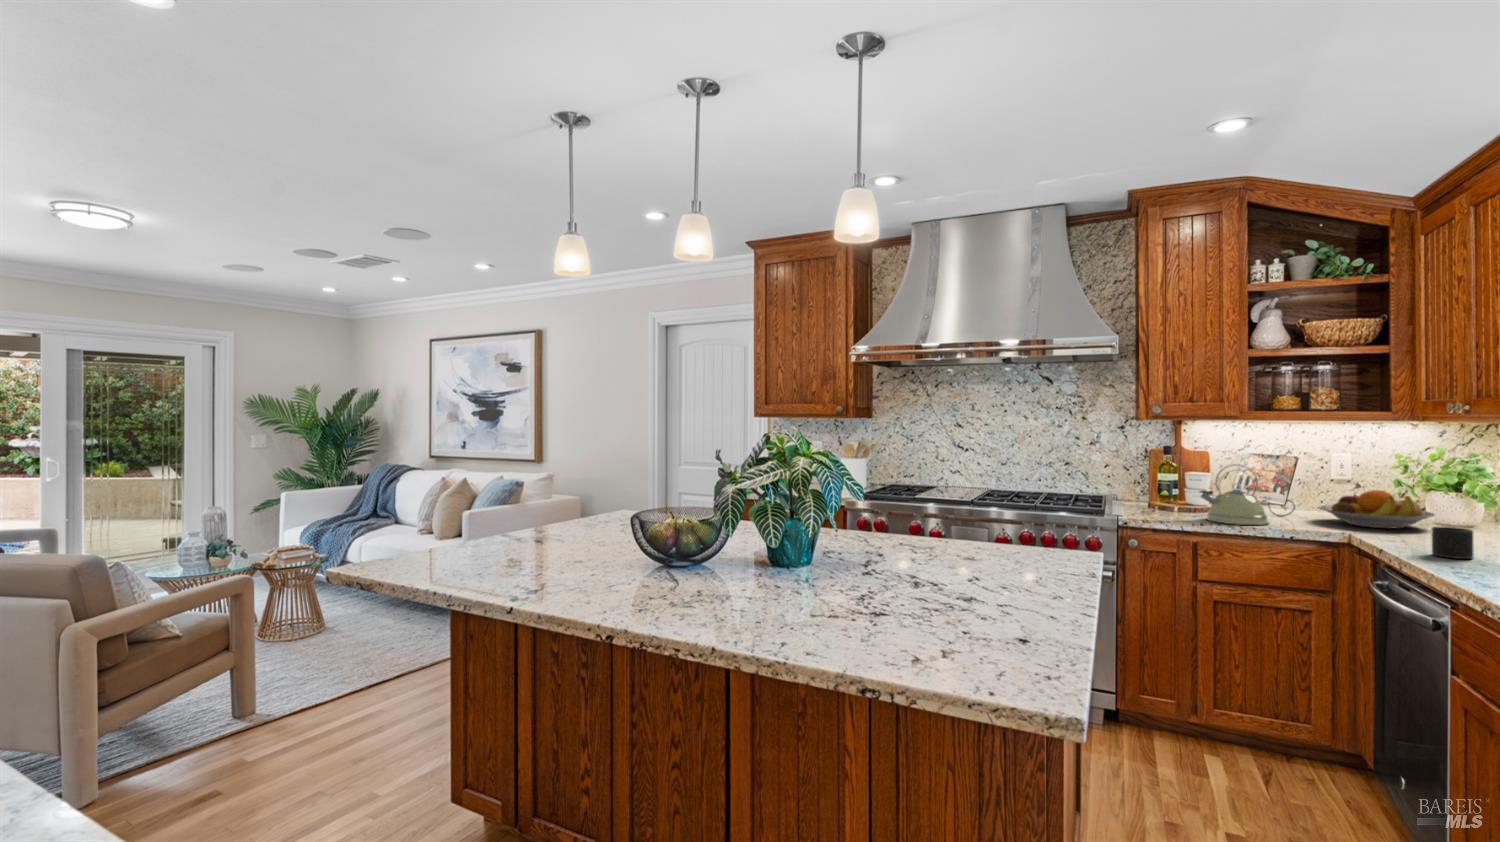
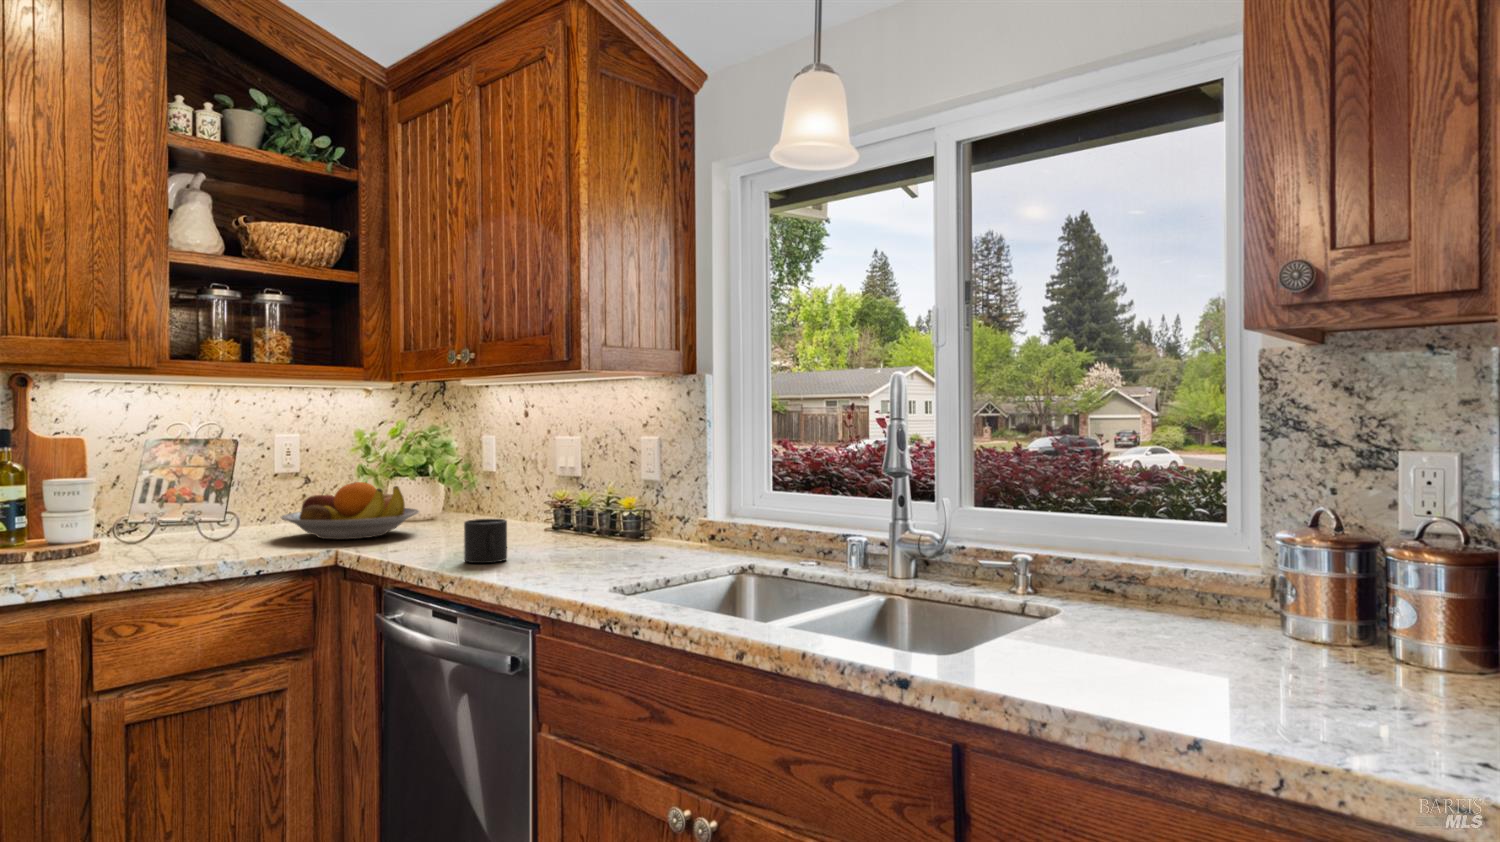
kettle: present [1200,464,1268,525] -> none [87,451,216,567]

